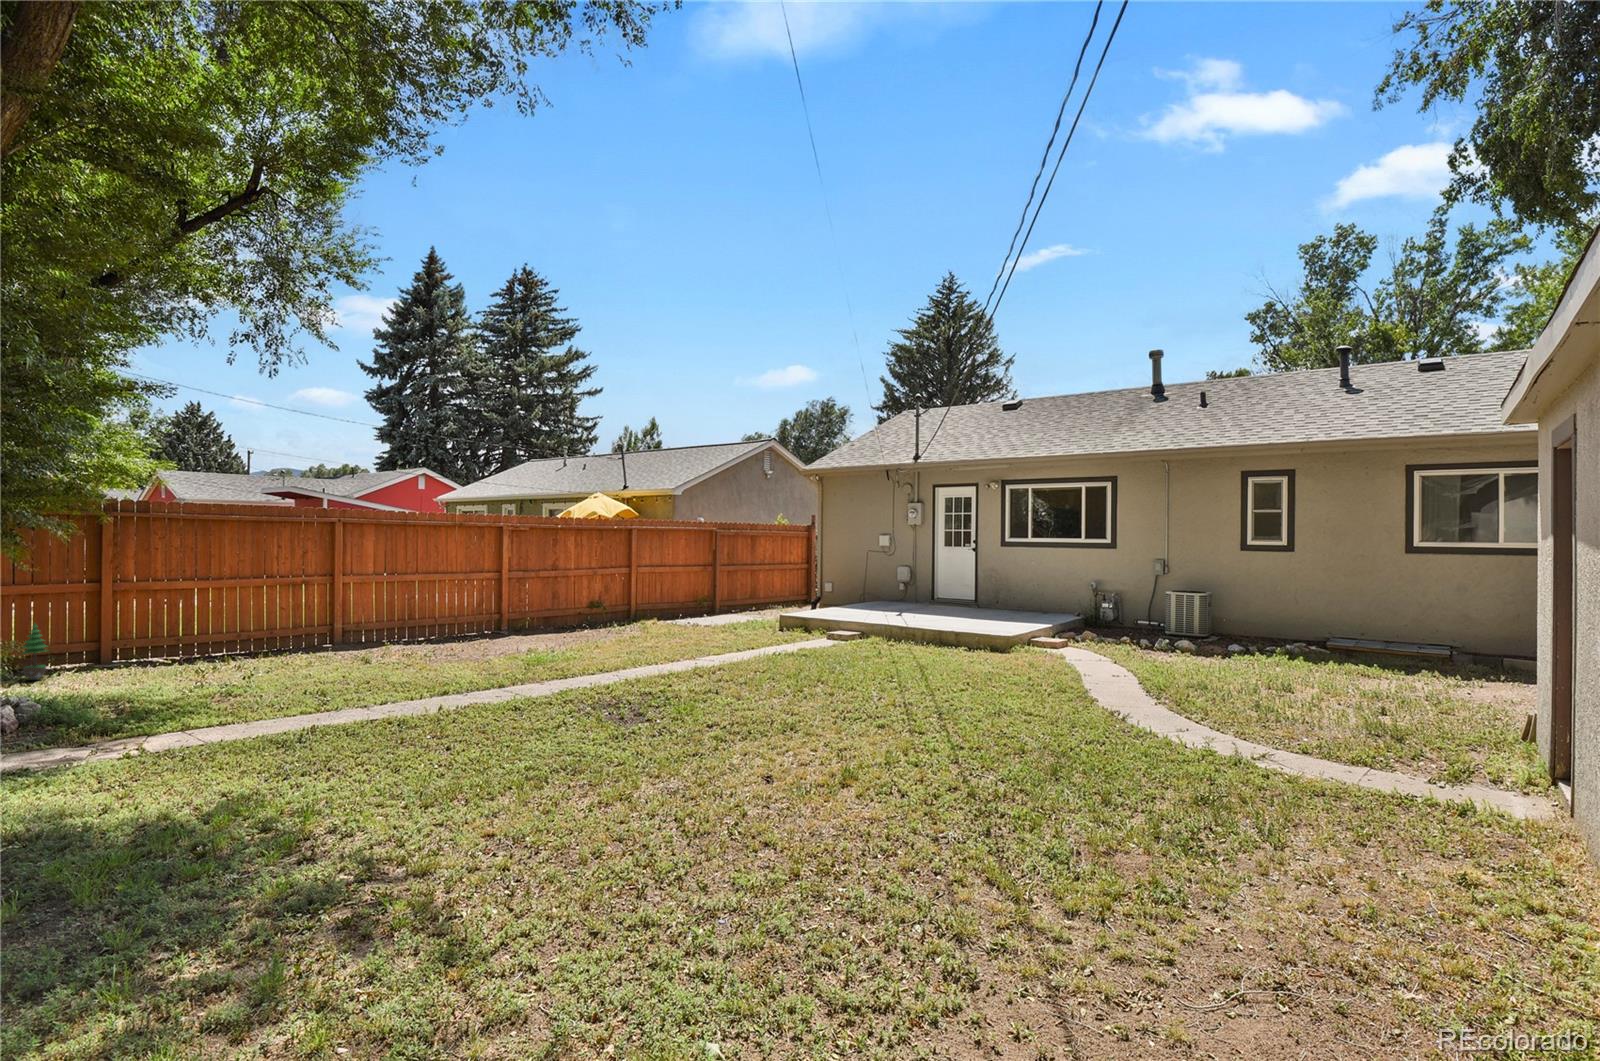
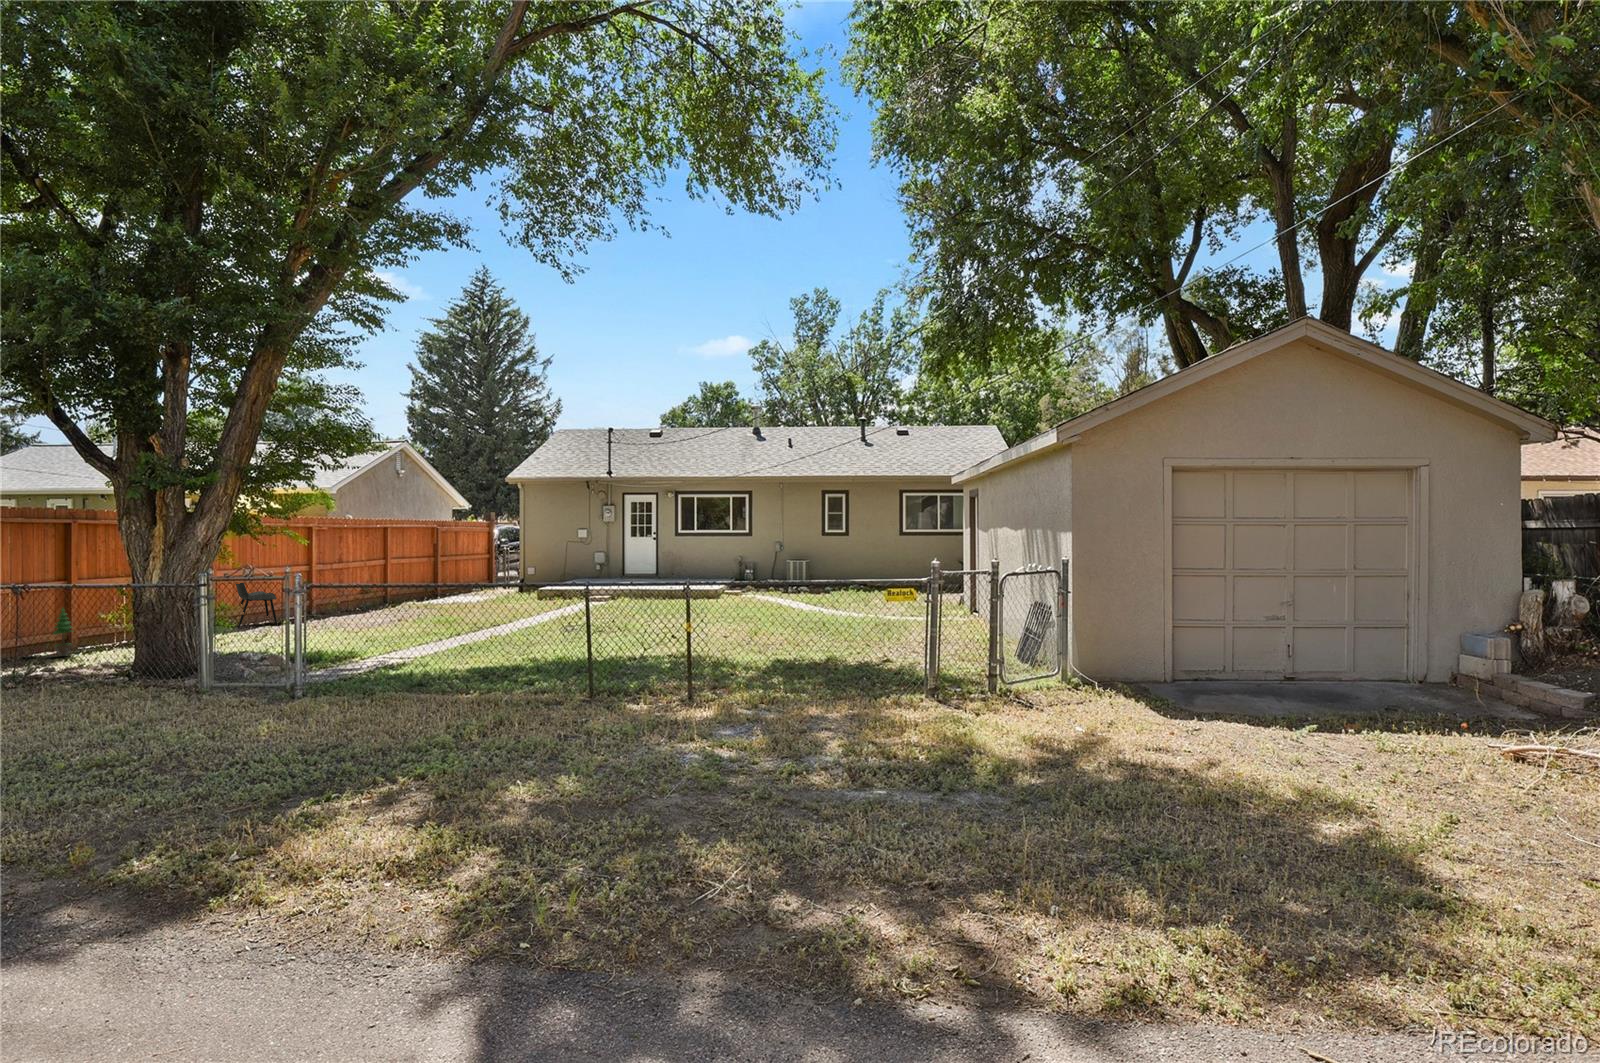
dining chair: none [357,580,414,646] -> present [235,583,277,629]

